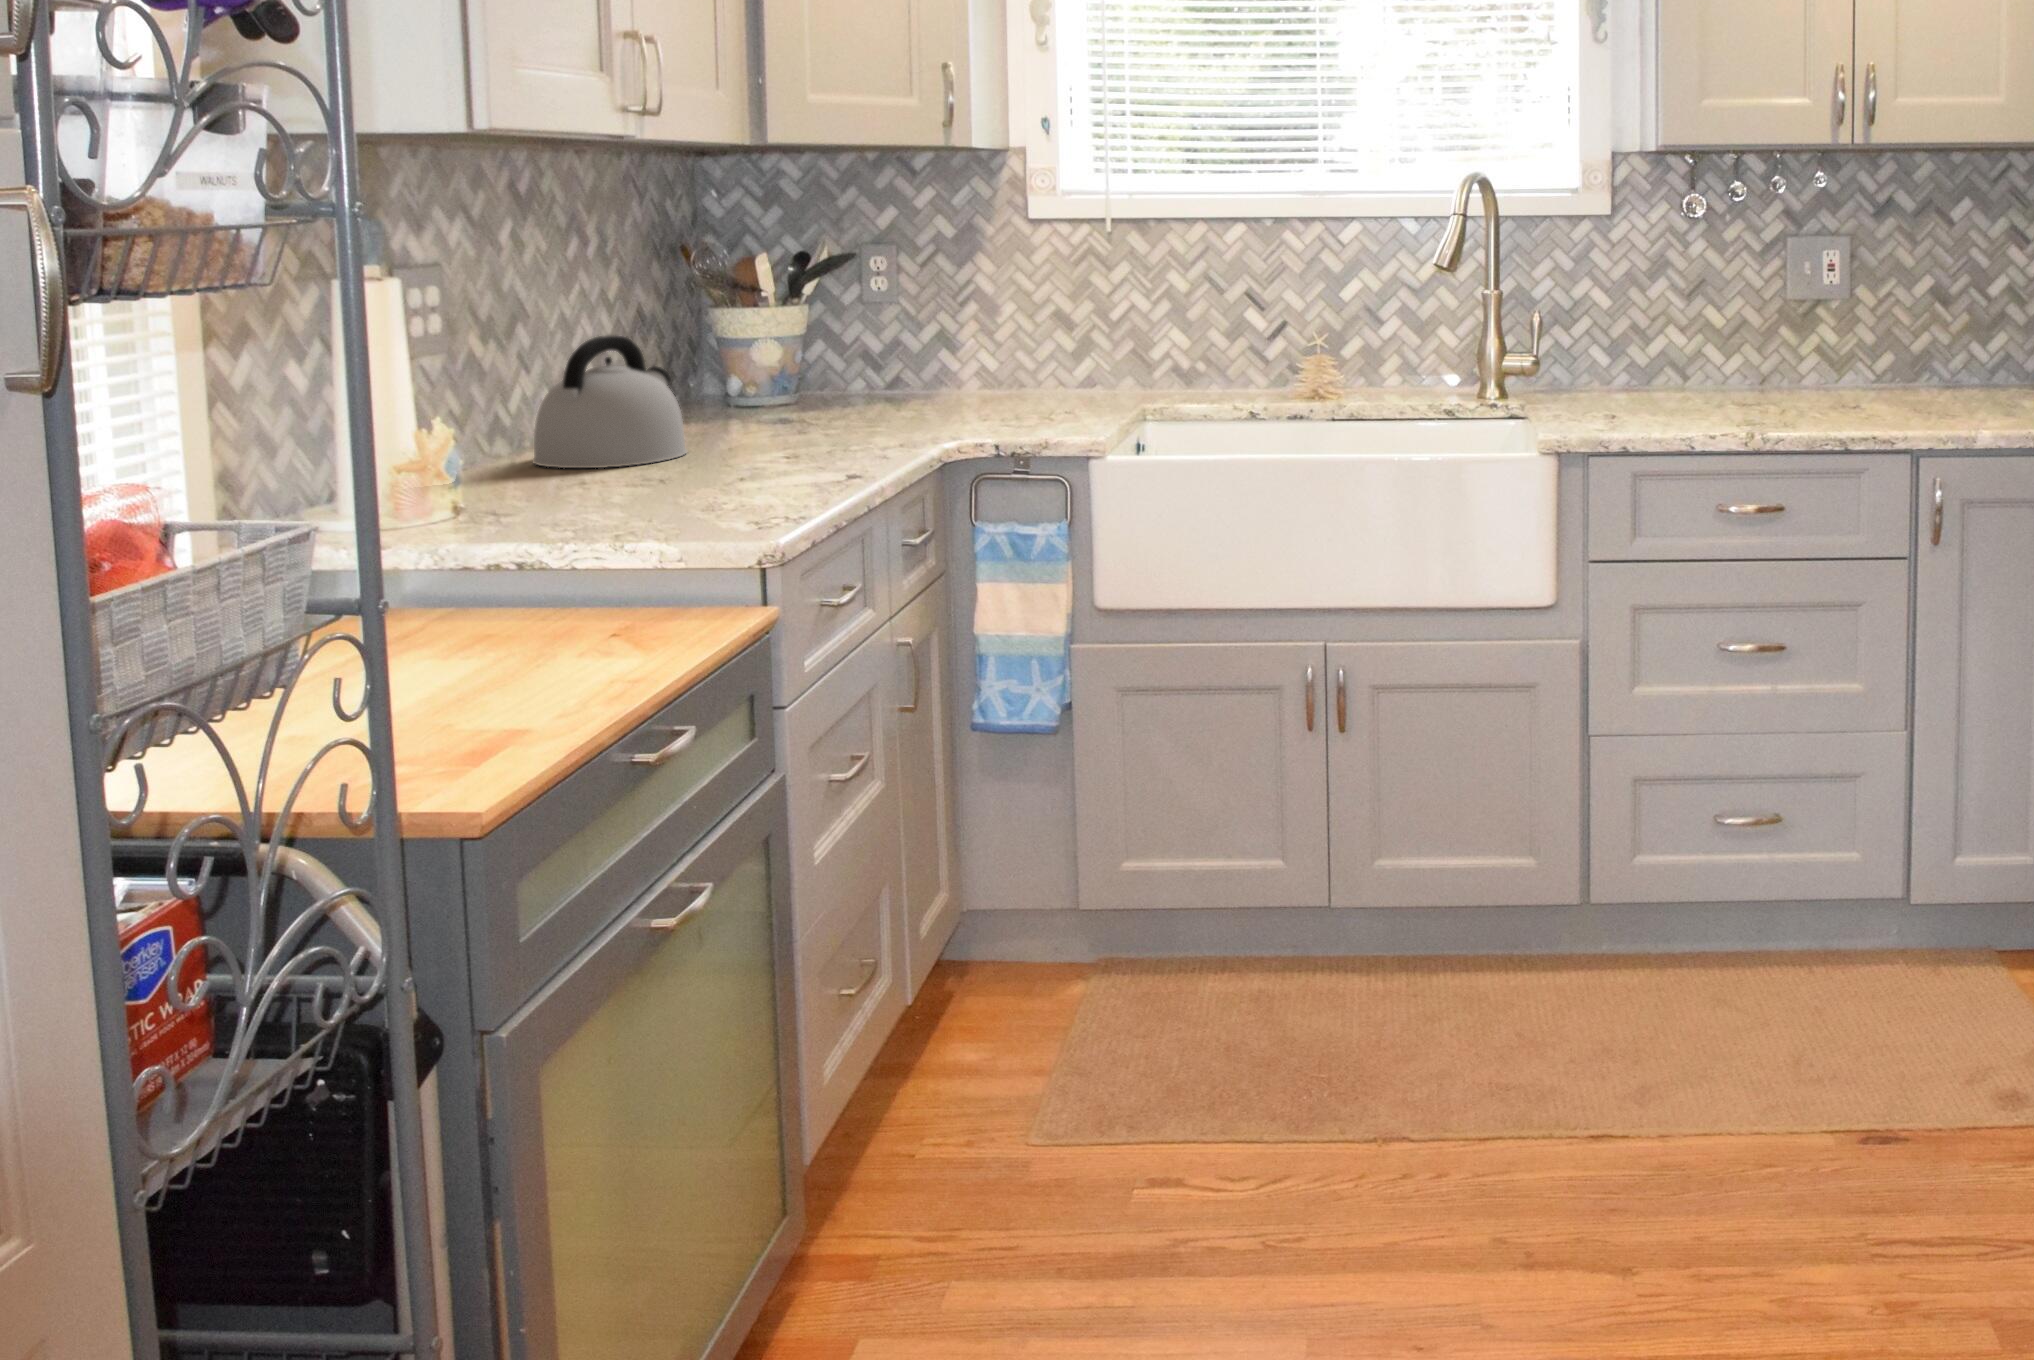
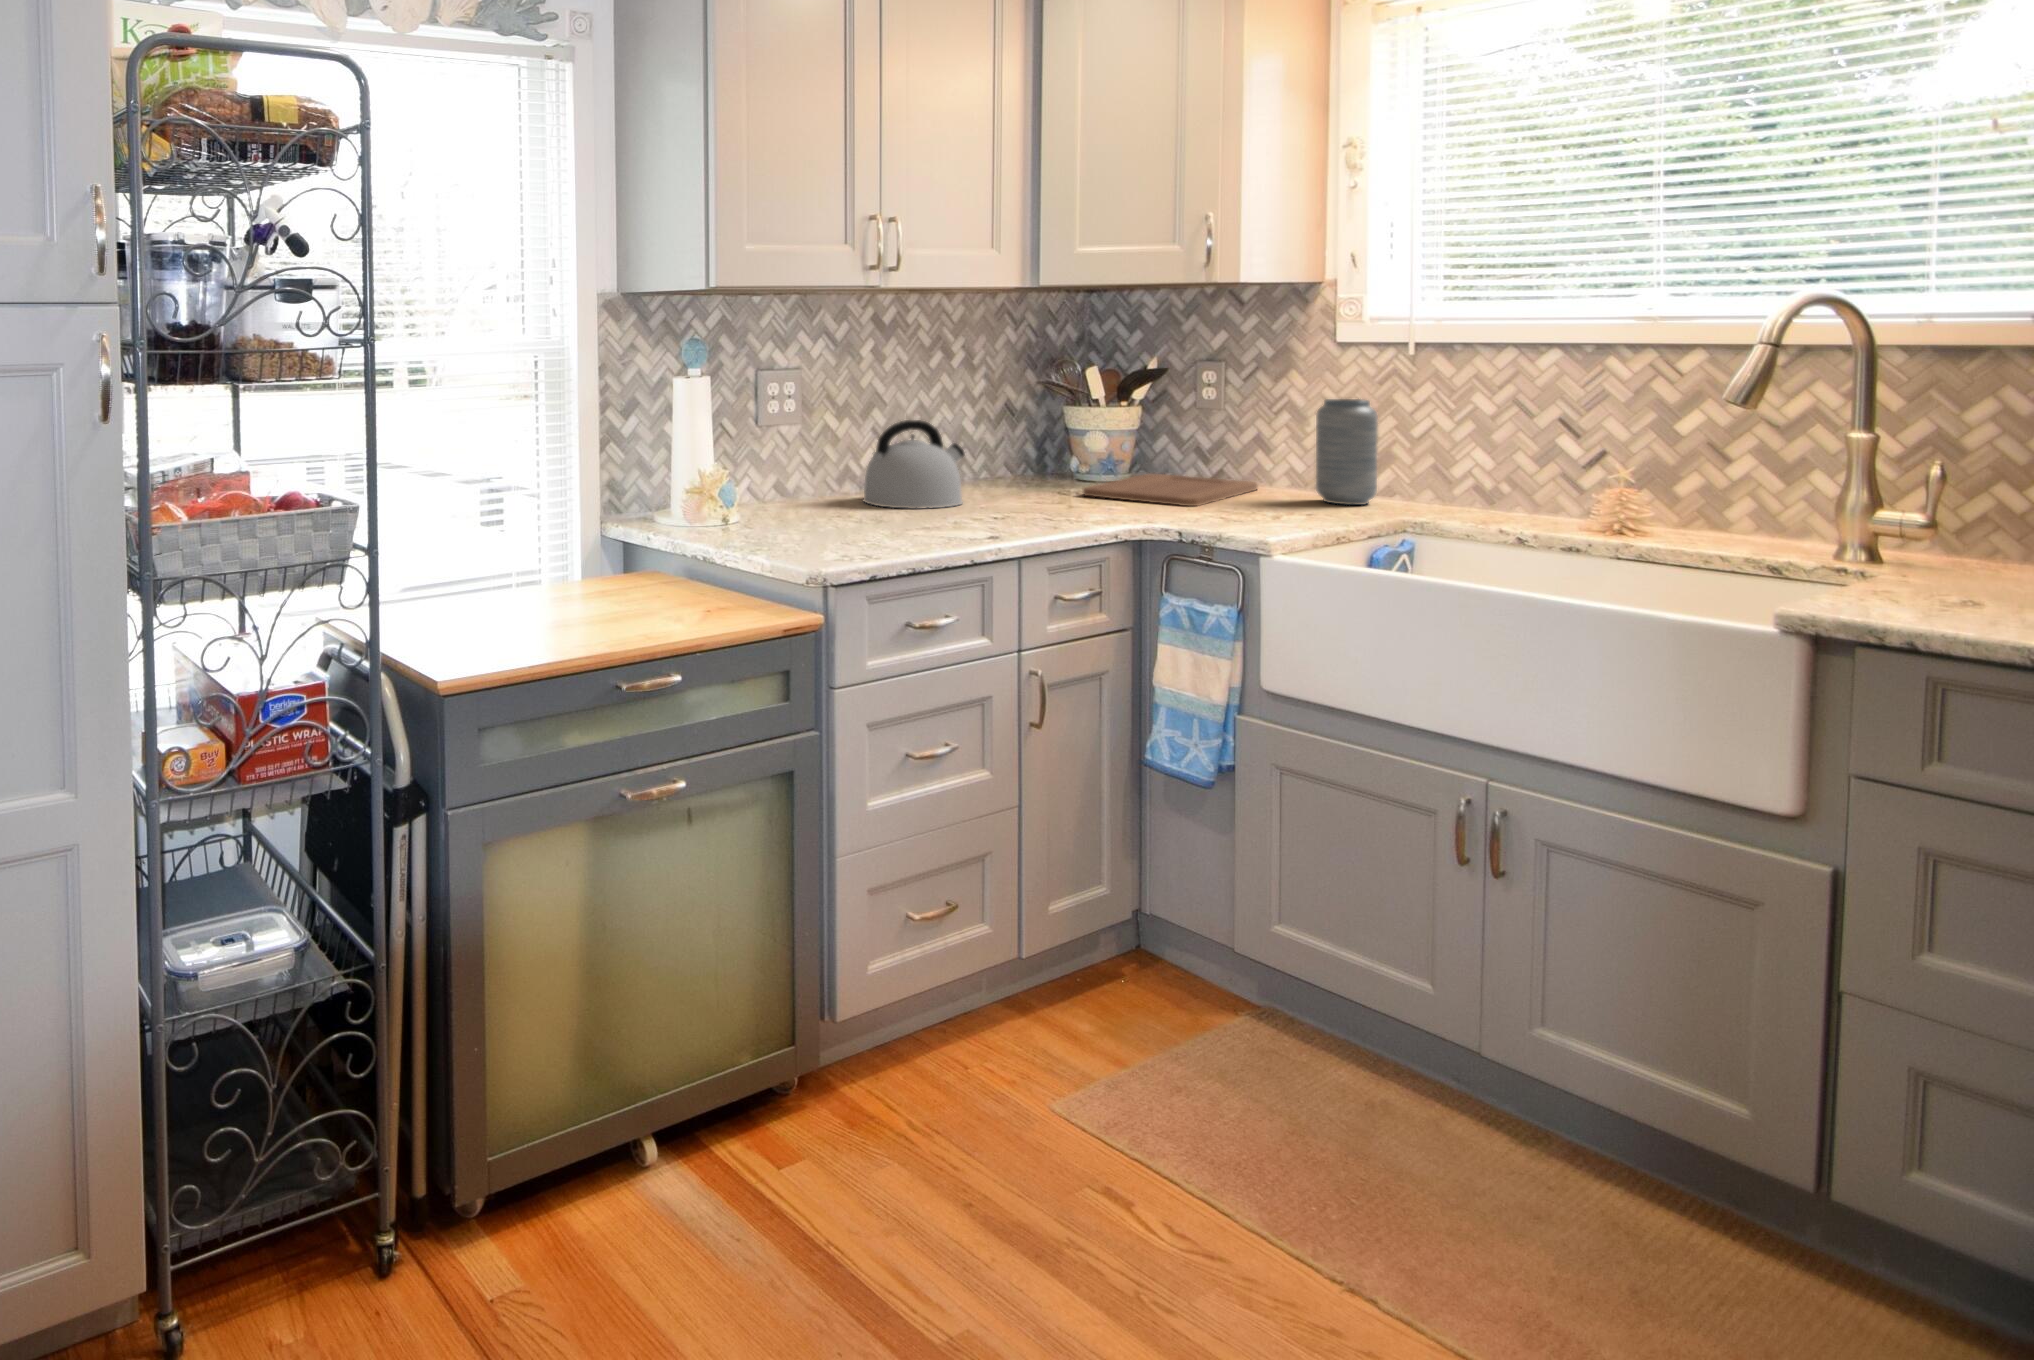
vase: none [1040,282,1102,400] -> present [1316,399,1378,505]
cutting board: none [800,388,960,423] -> present [1083,474,1258,506]

